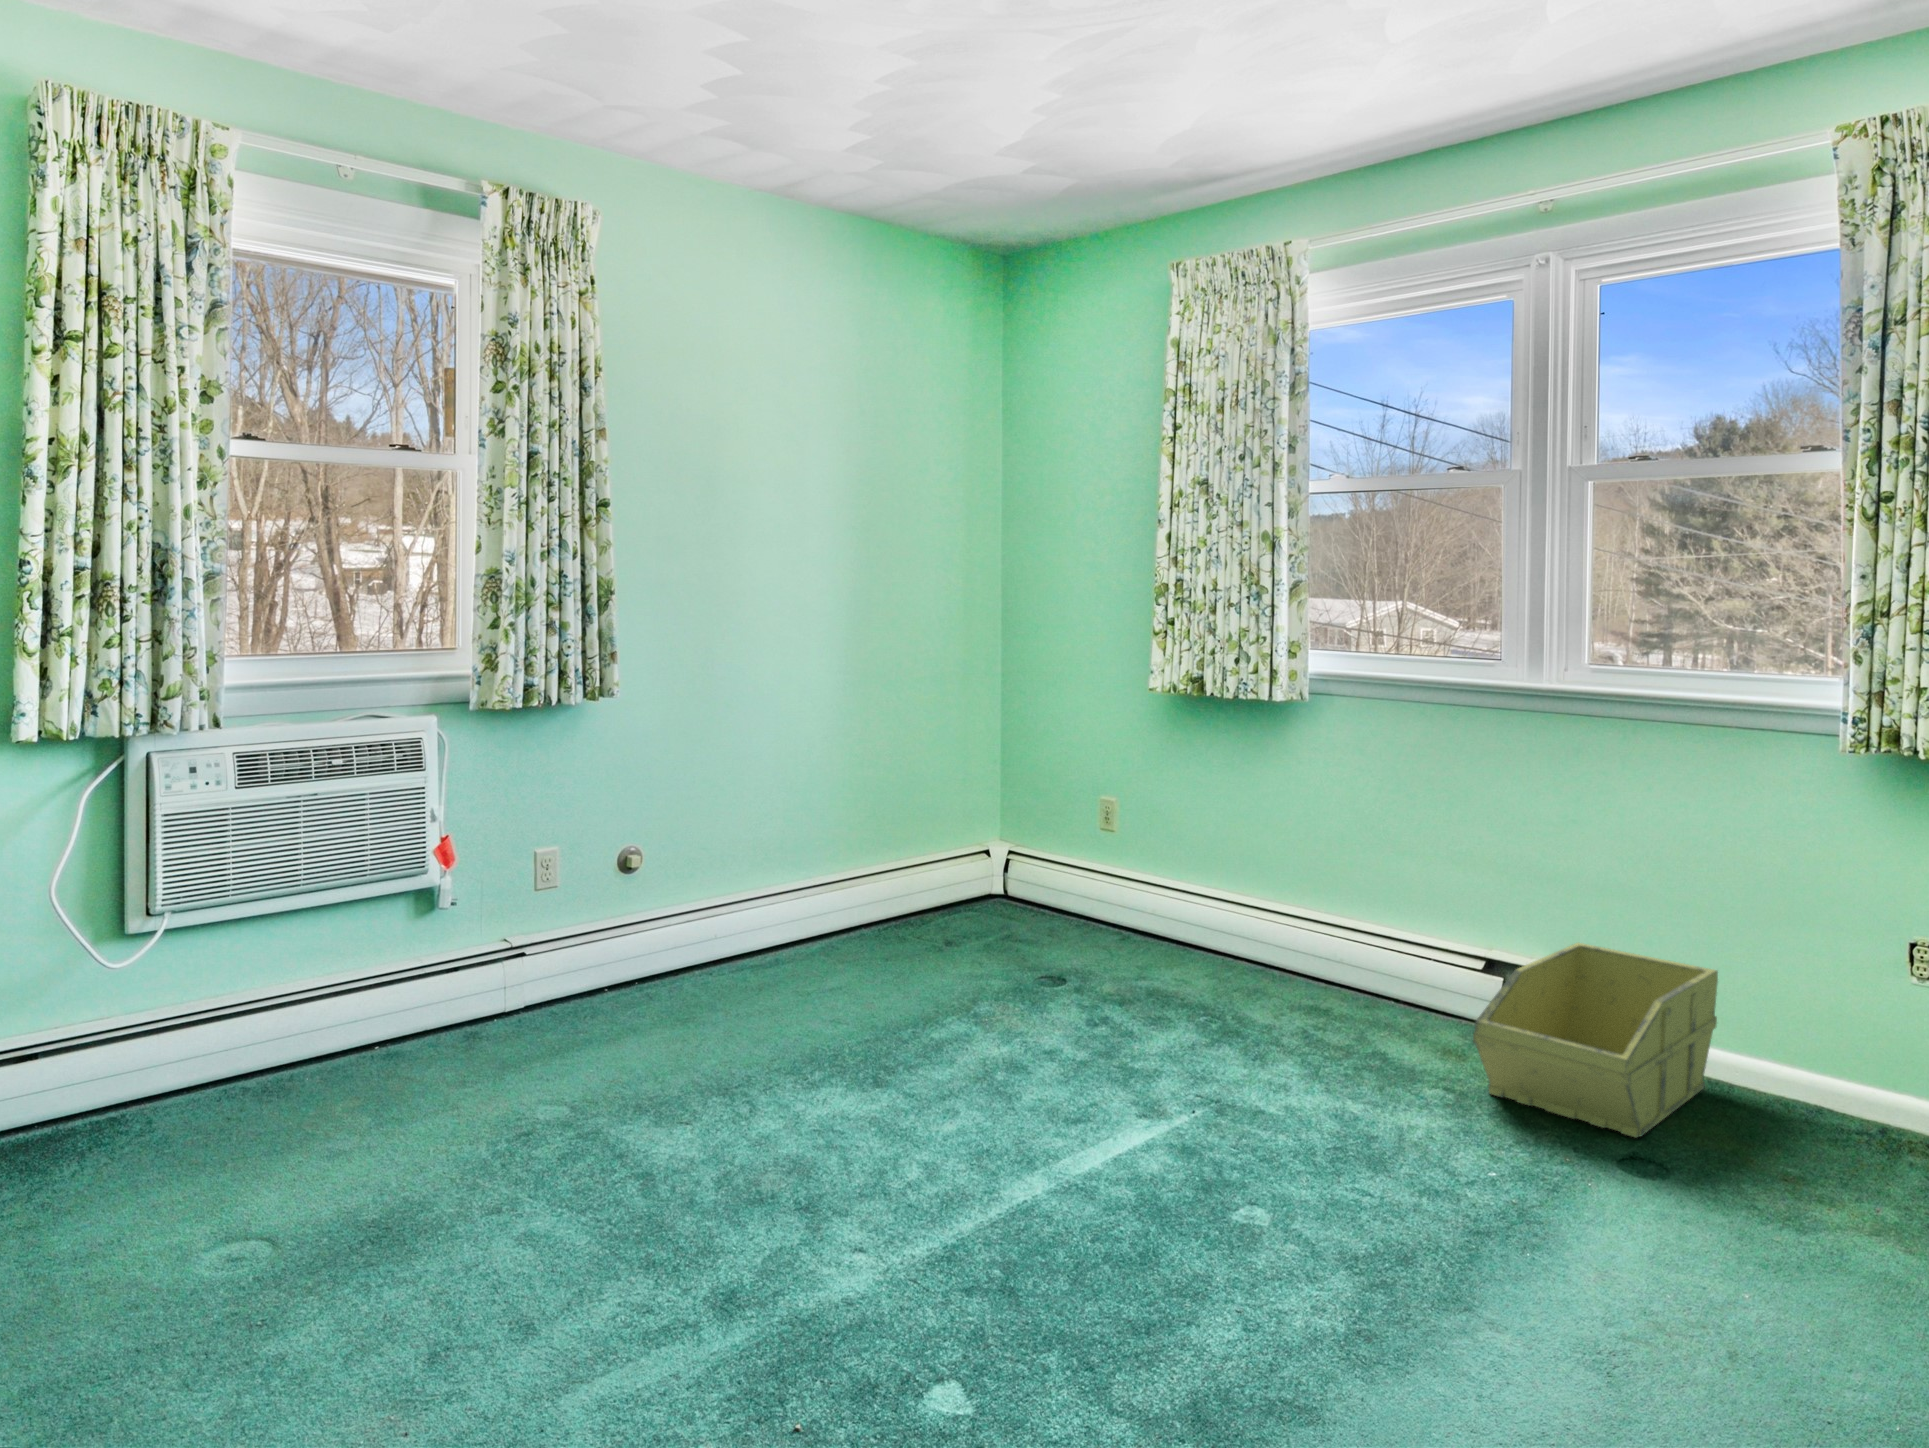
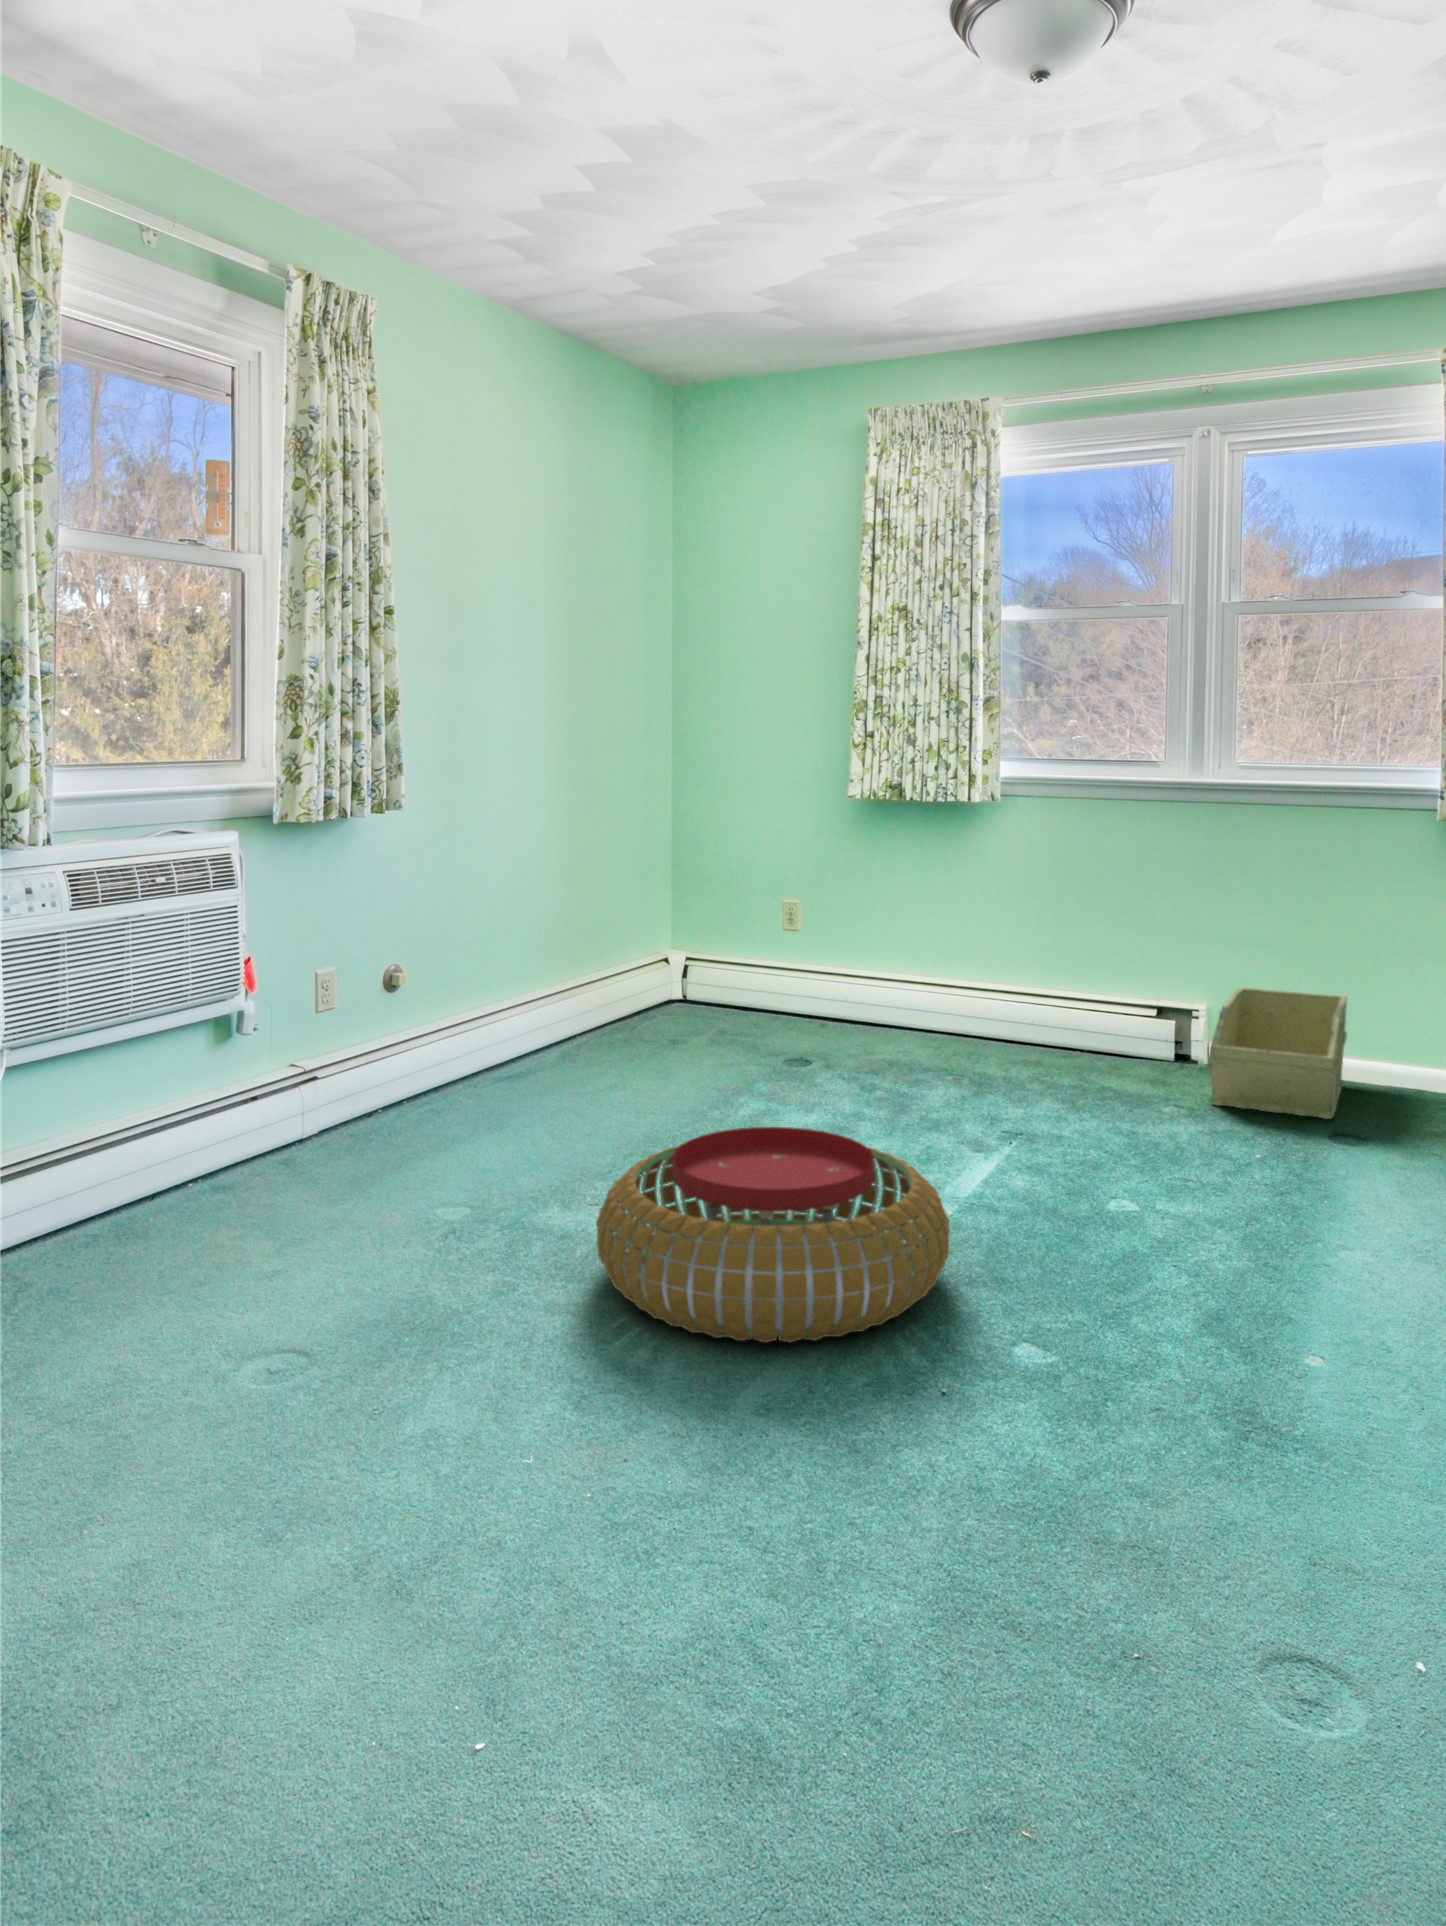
pouf: none [517,1072,921,1348] -> present [596,1127,950,1342]

